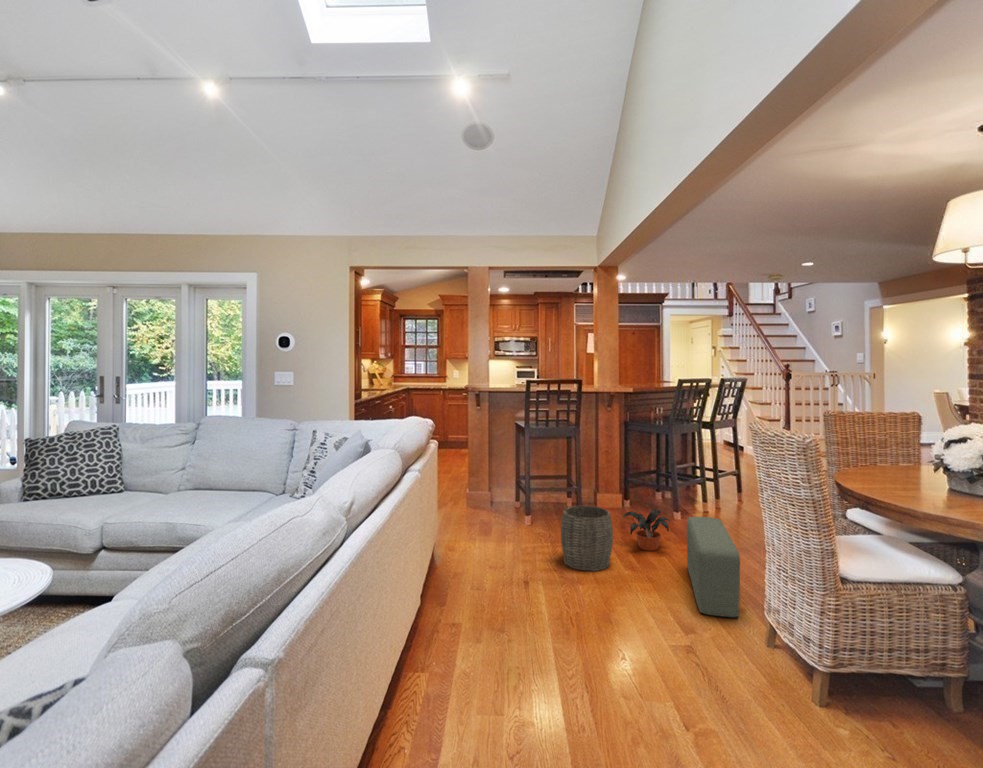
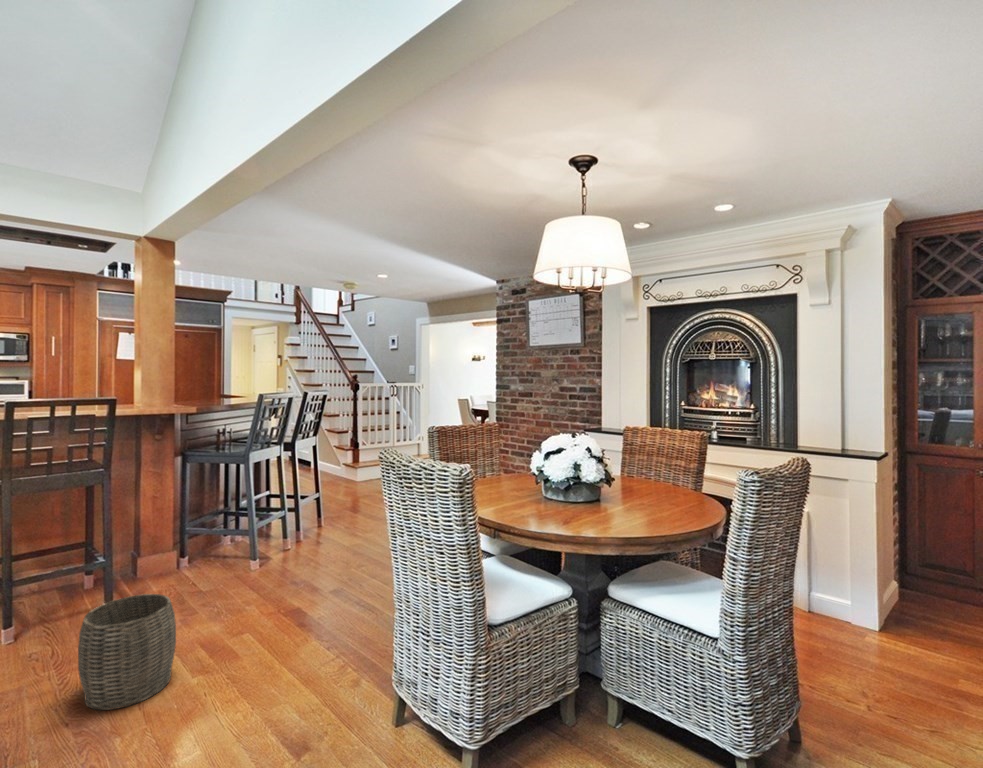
potted plant: present [624,509,670,551] -> none [188,569,258,630]
pouf: present [687,517,740,617] -> none [284,567,360,708]

